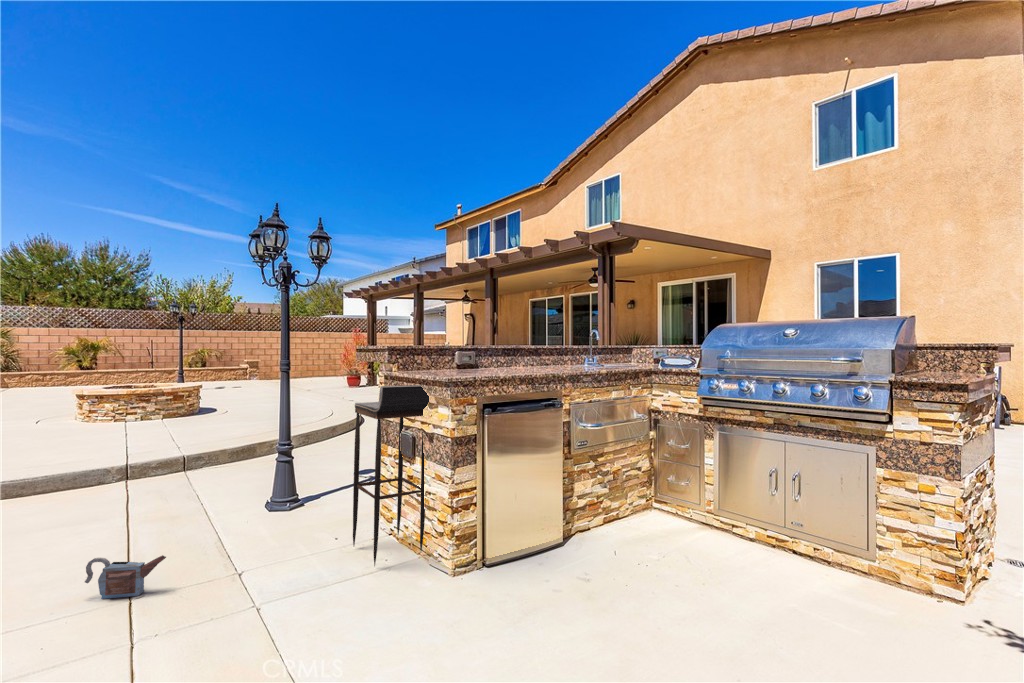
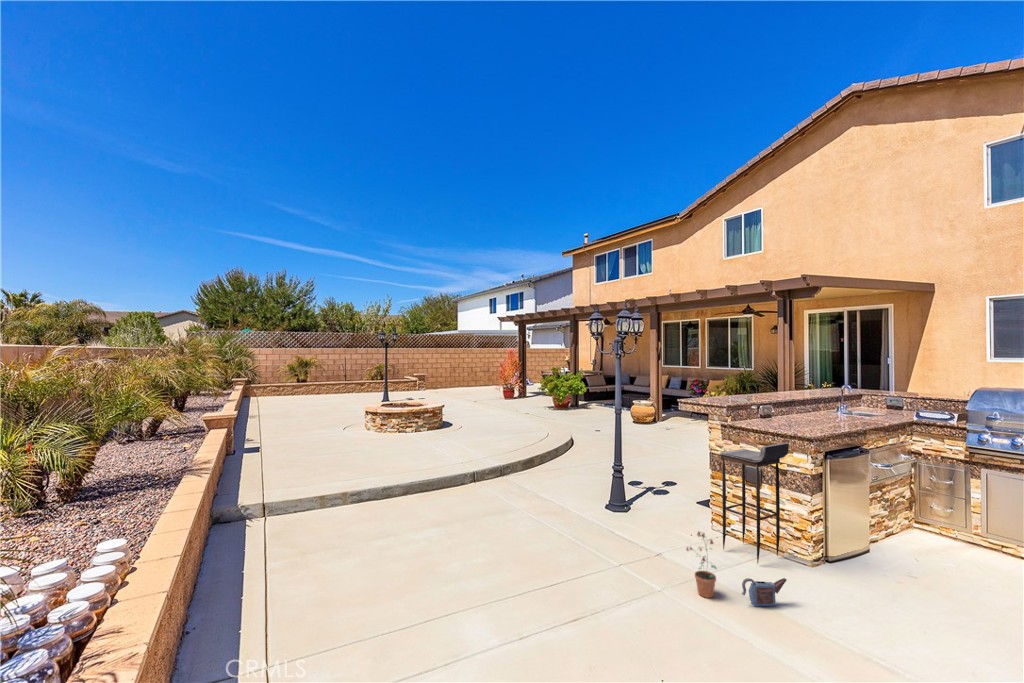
potted plant: none [198,516,239,627] -> present [687,532,716,598]
watering can: present [85,555,166,599] -> present [742,578,787,607]

